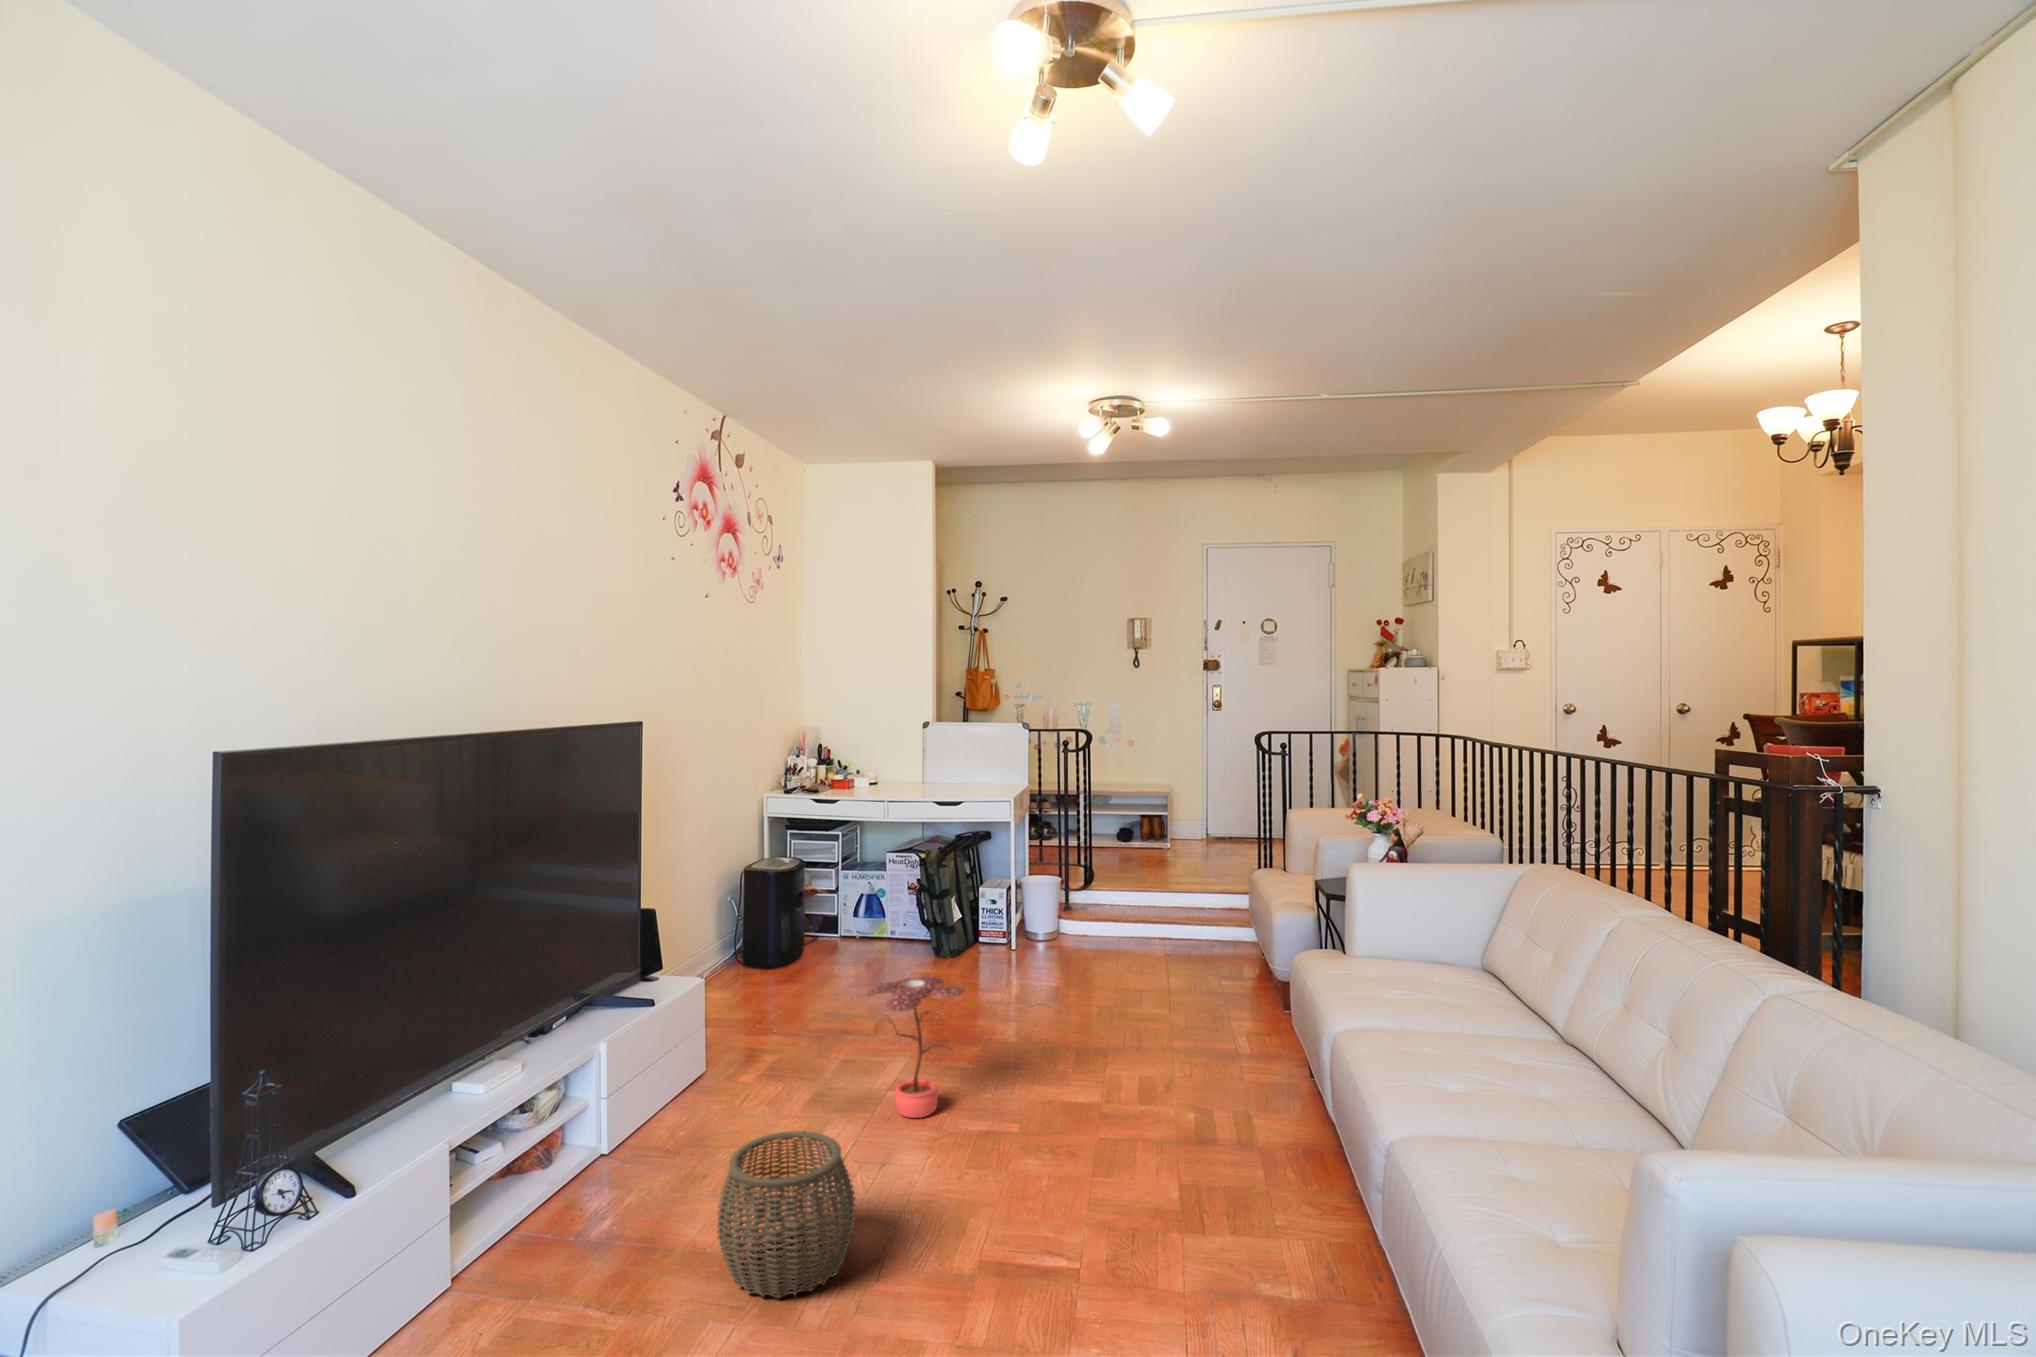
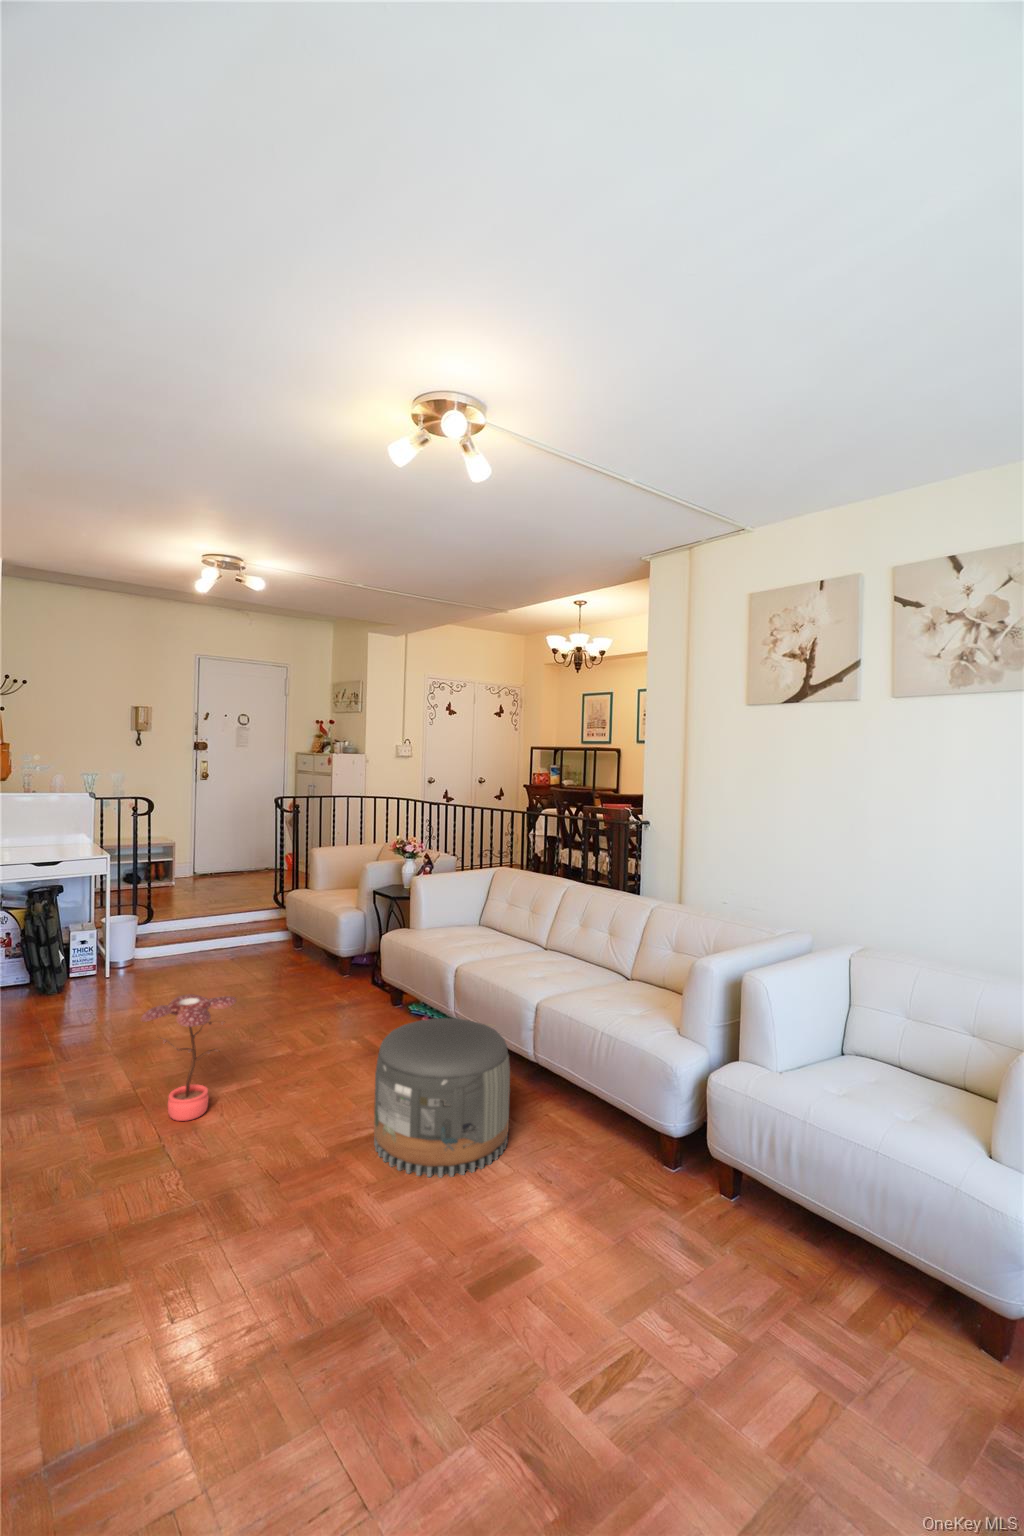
pouf: none [1015,1071,1203,1297] -> present [374,1018,510,1178]
woven basket: present [717,1131,855,1298] -> none [172,1133,305,1299]

